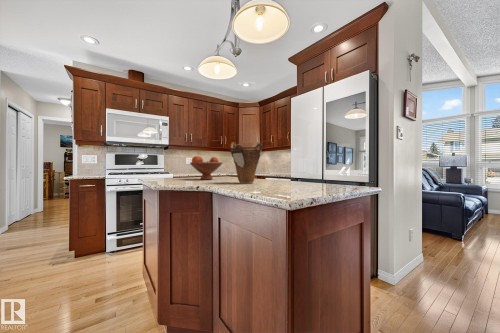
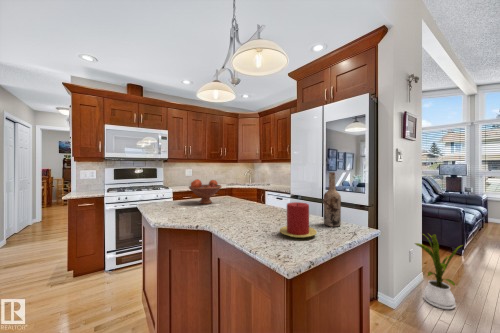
wine bottle: none [323,135,340,187] -> present [323,172,341,227]
vase: present [230,142,263,184] -> none [229,172,262,216]
candle: none [280,160,316,191] -> present [280,202,317,238]
house plant: none [413,210,463,285] -> present [415,235,461,309]

